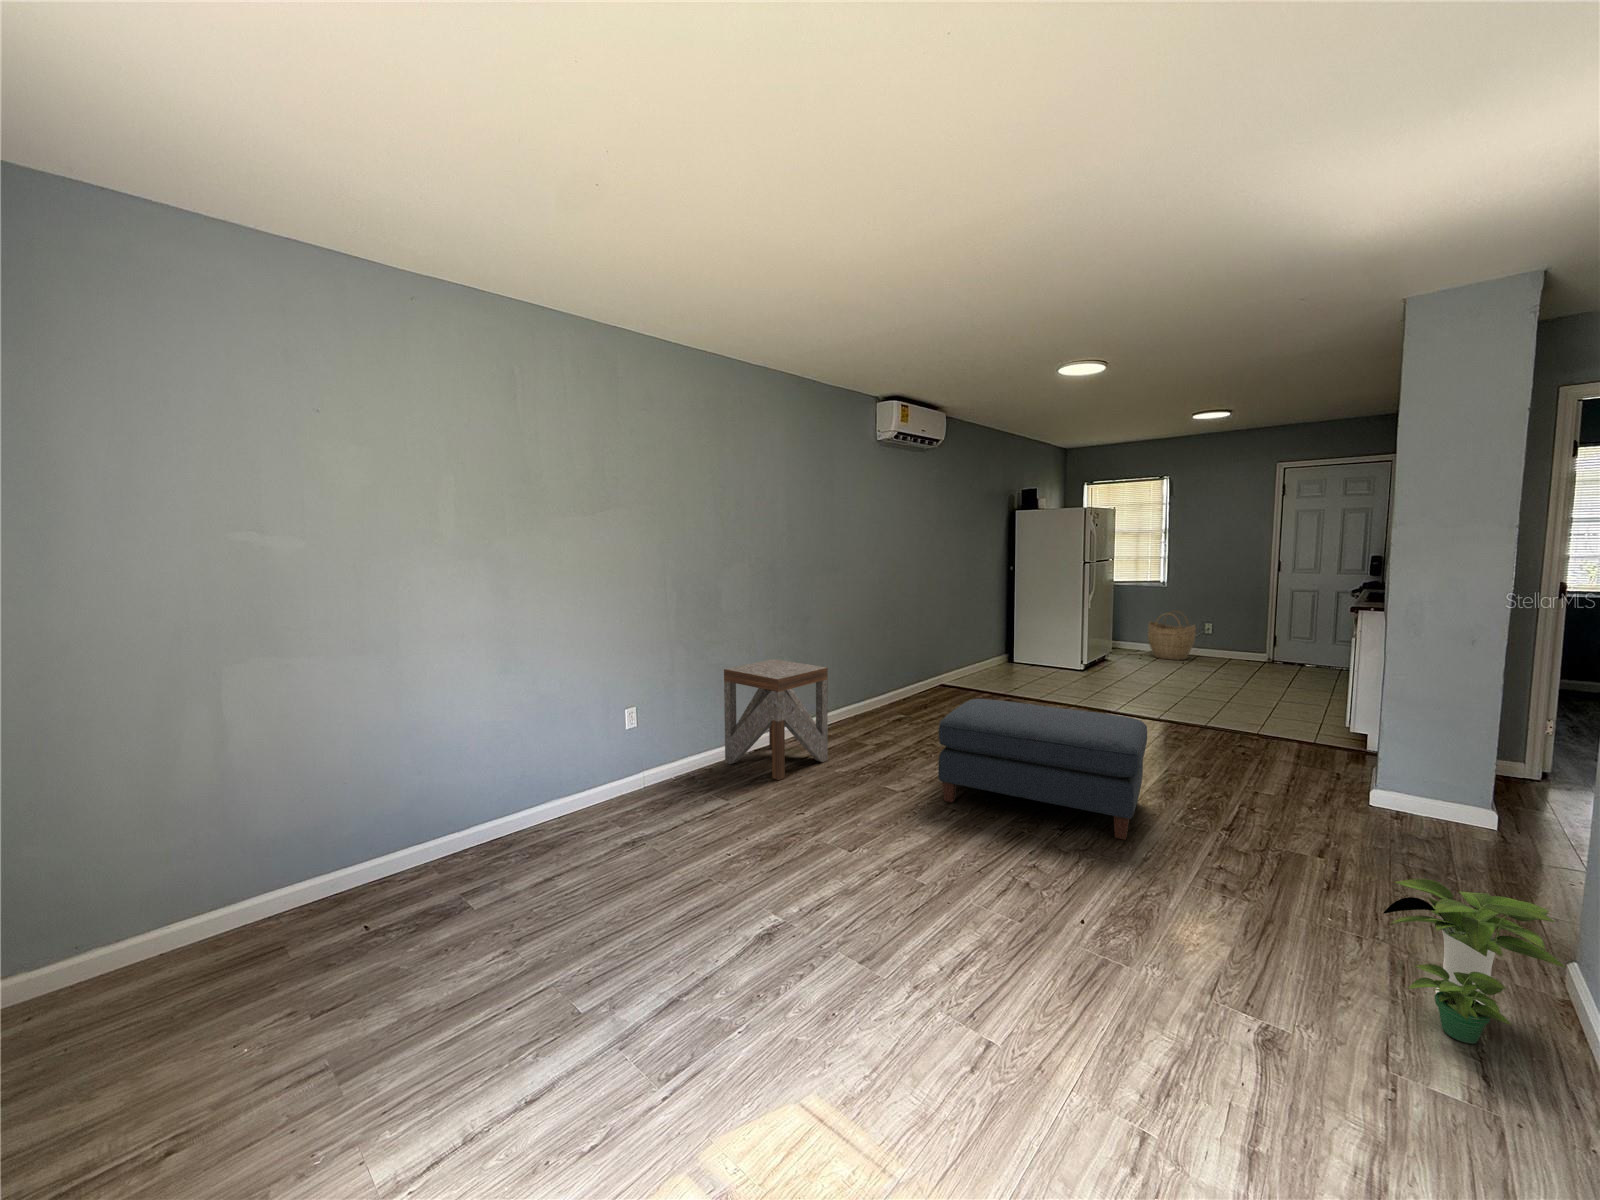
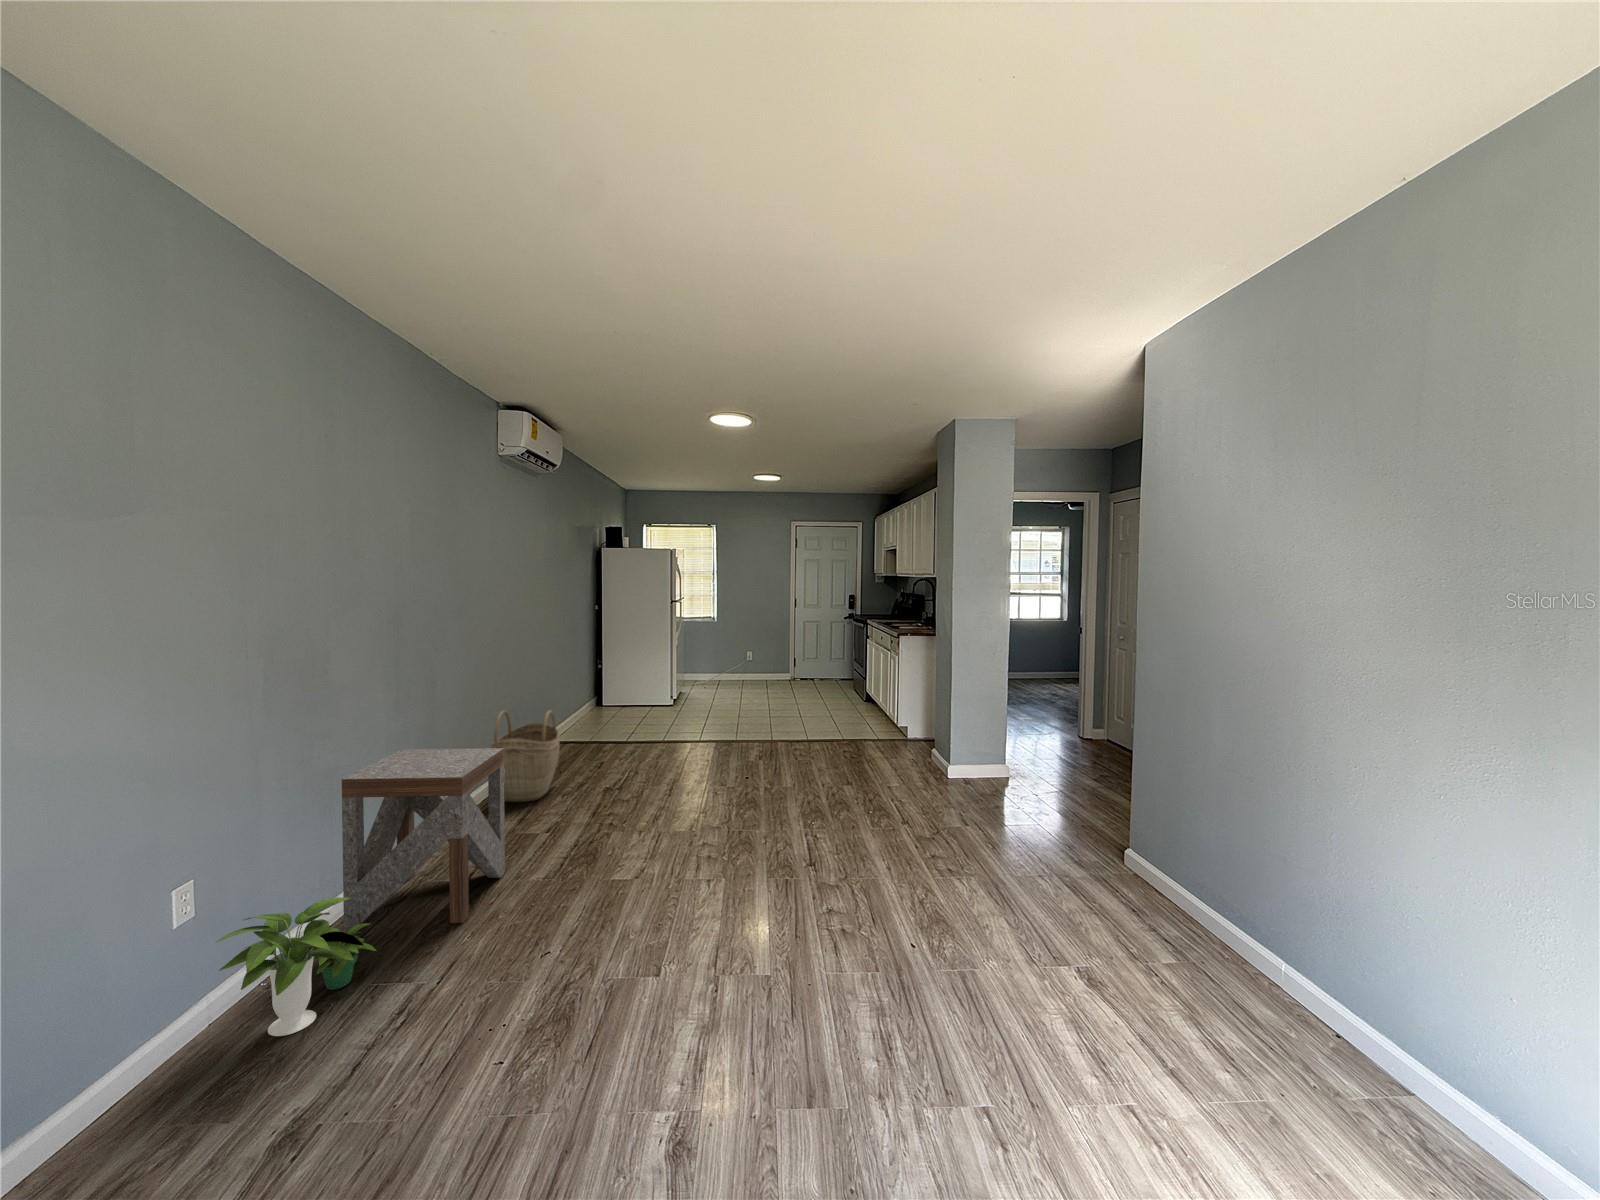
woven basket: present [1148,613,1196,660] -> present [491,710,560,802]
ottoman: present [938,699,1147,840] -> none [675,745,872,877]
potted plant: present [1383,879,1566,1044] -> present [216,897,376,1036]

